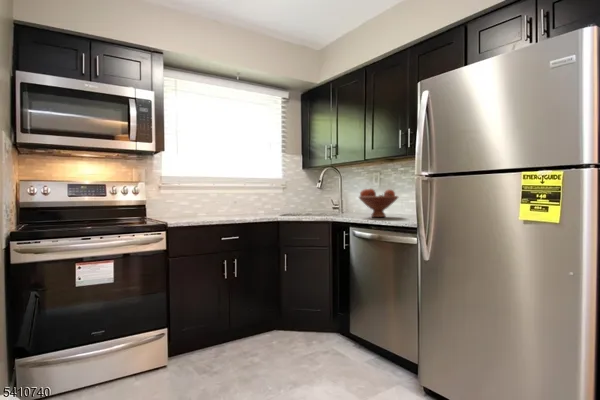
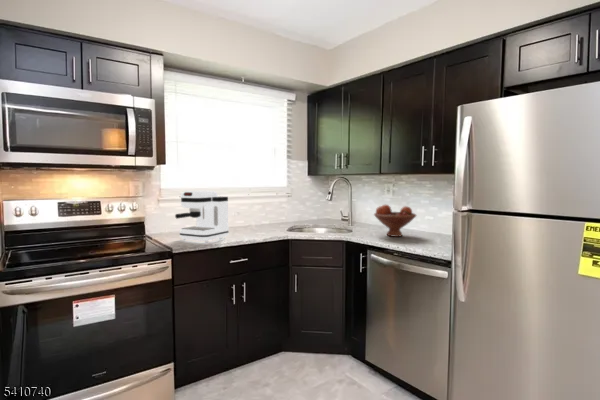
coffee maker: none [172,175,222,221] -> present [175,191,229,242]

